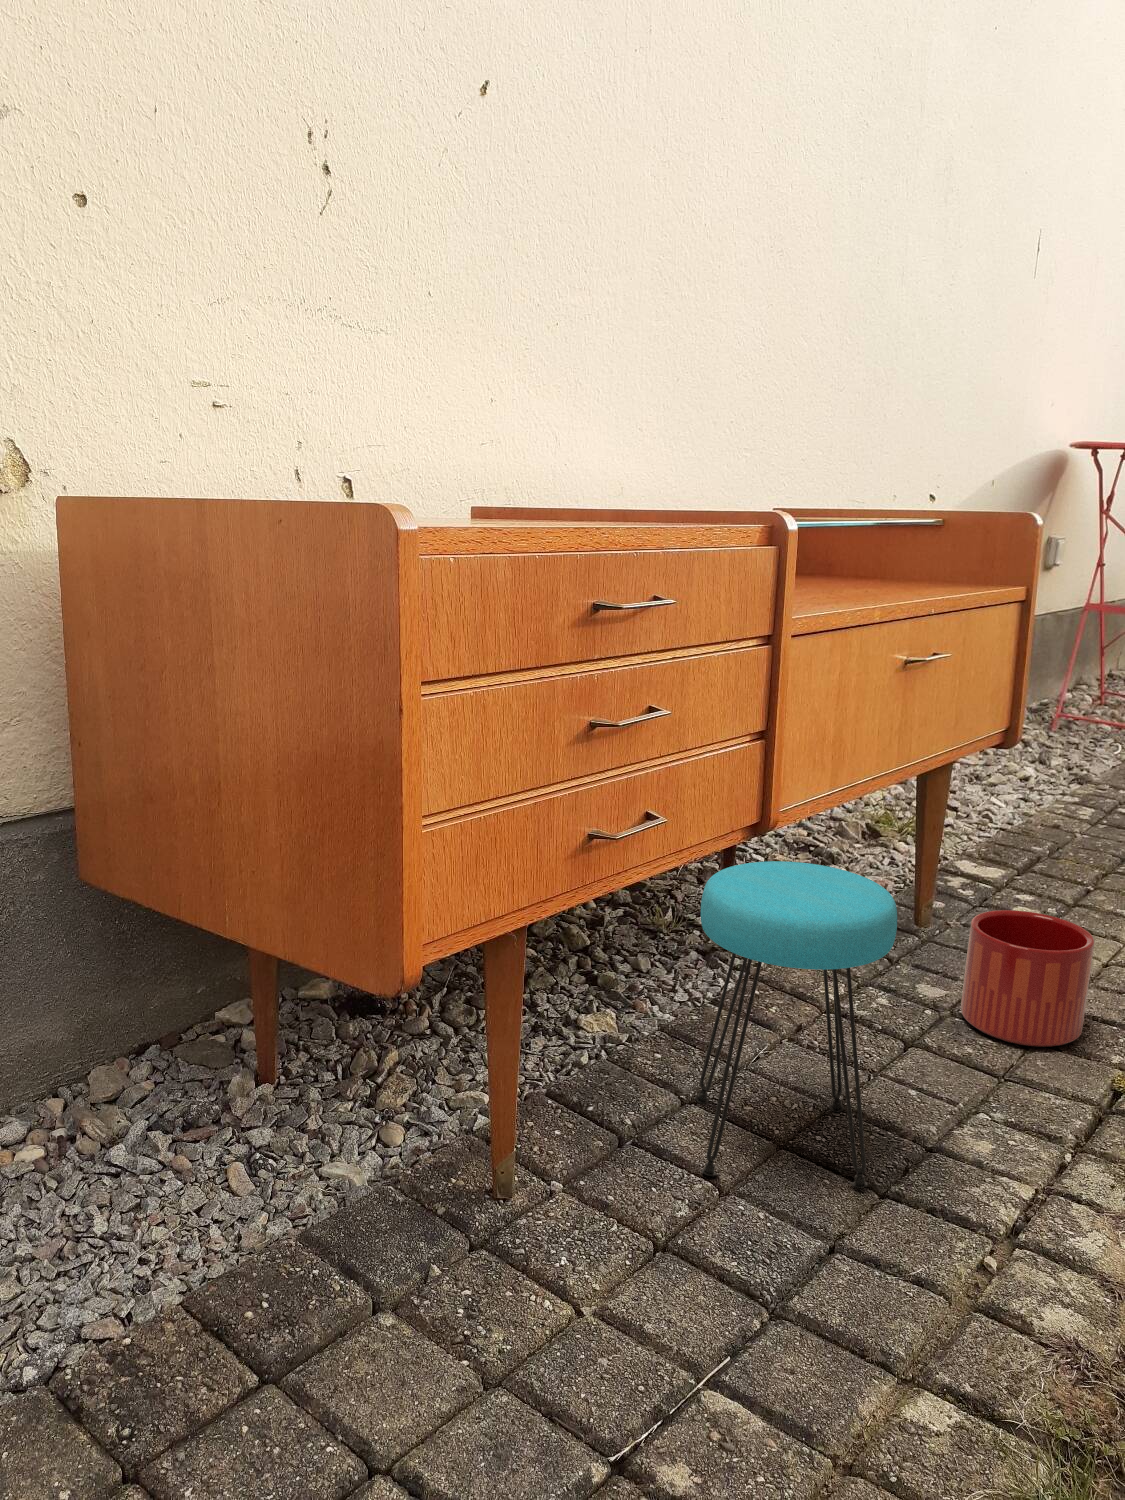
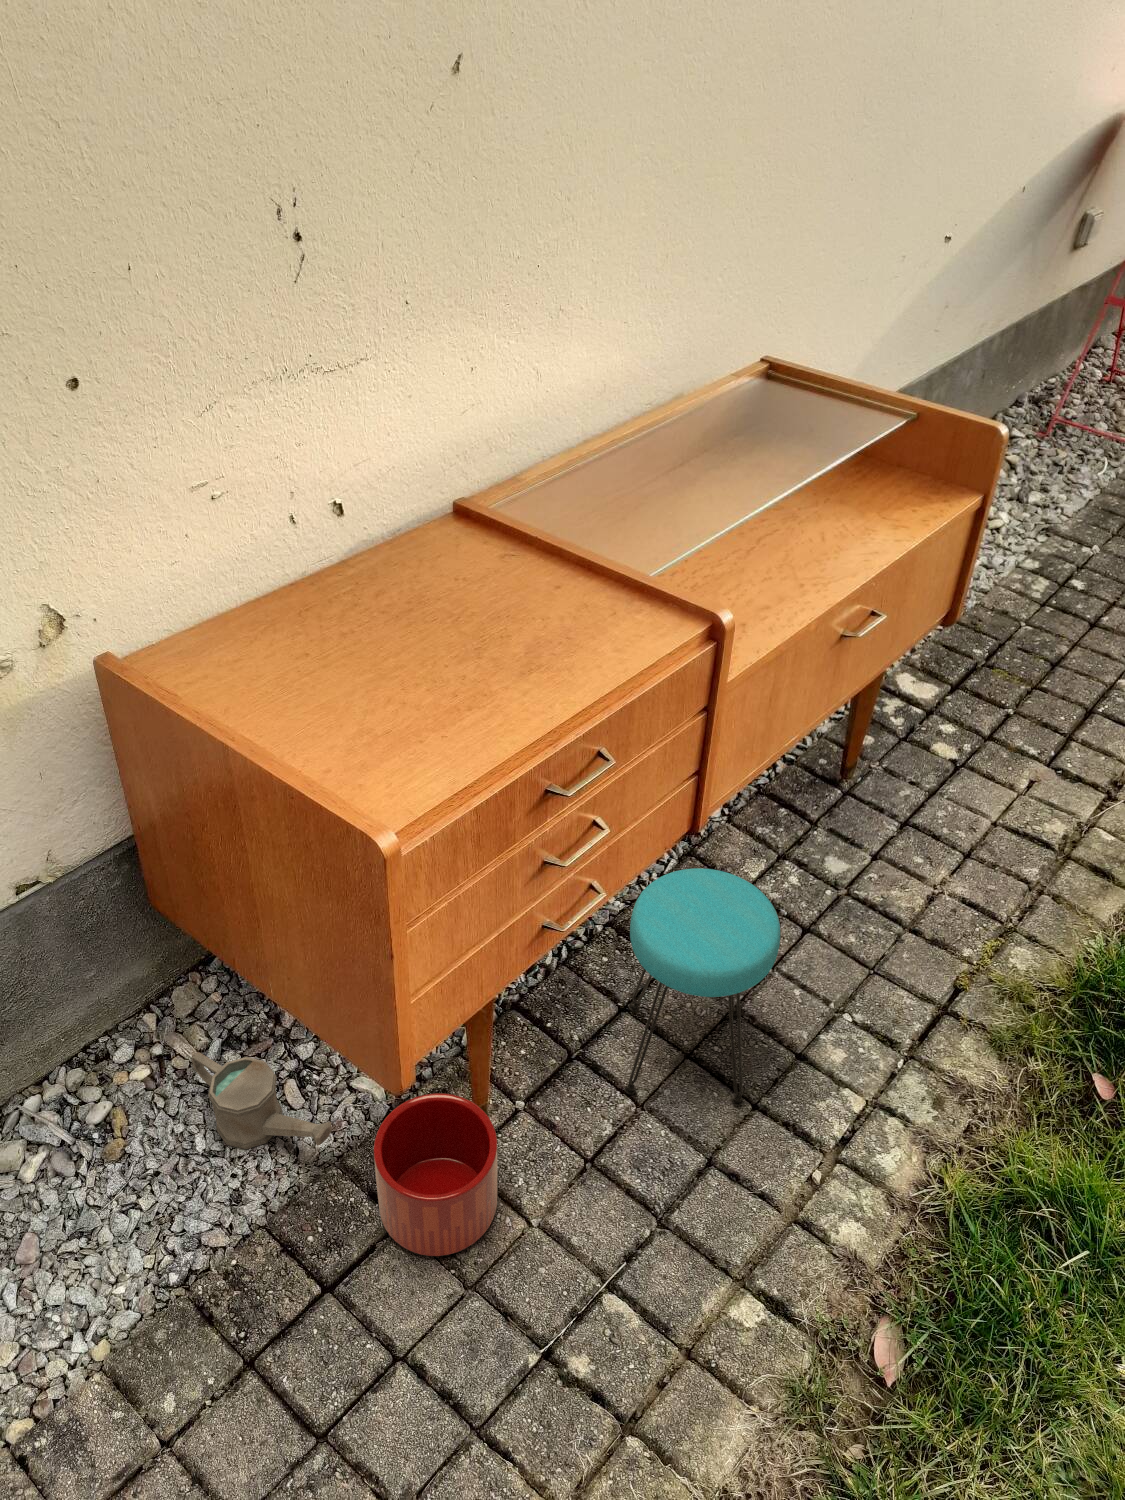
planter: present [961,910,1094,1047] -> present [374,1093,497,1256]
watering can: none [105,1090,294,1224] -> present [191,1052,332,1149]

